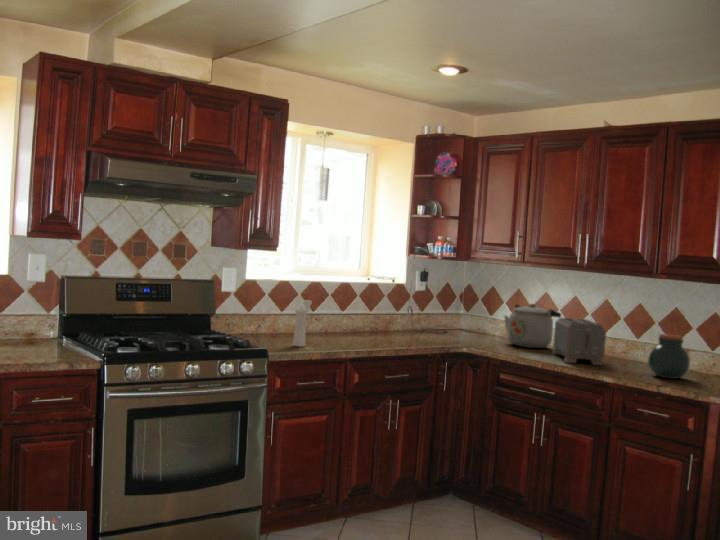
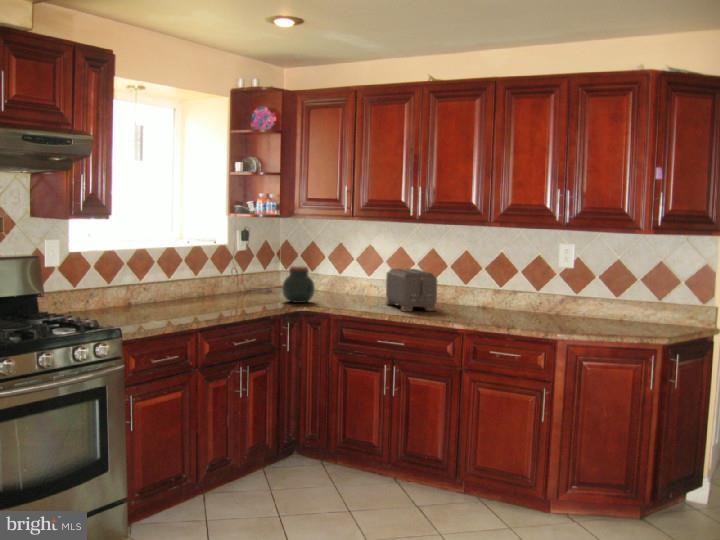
pepper mill: present [293,300,312,347] -> none [137,270,151,319]
kettle: present [505,304,561,348] -> none [332,257,388,300]
jar: present [648,334,690,379] -> present [282,266,315,303]

